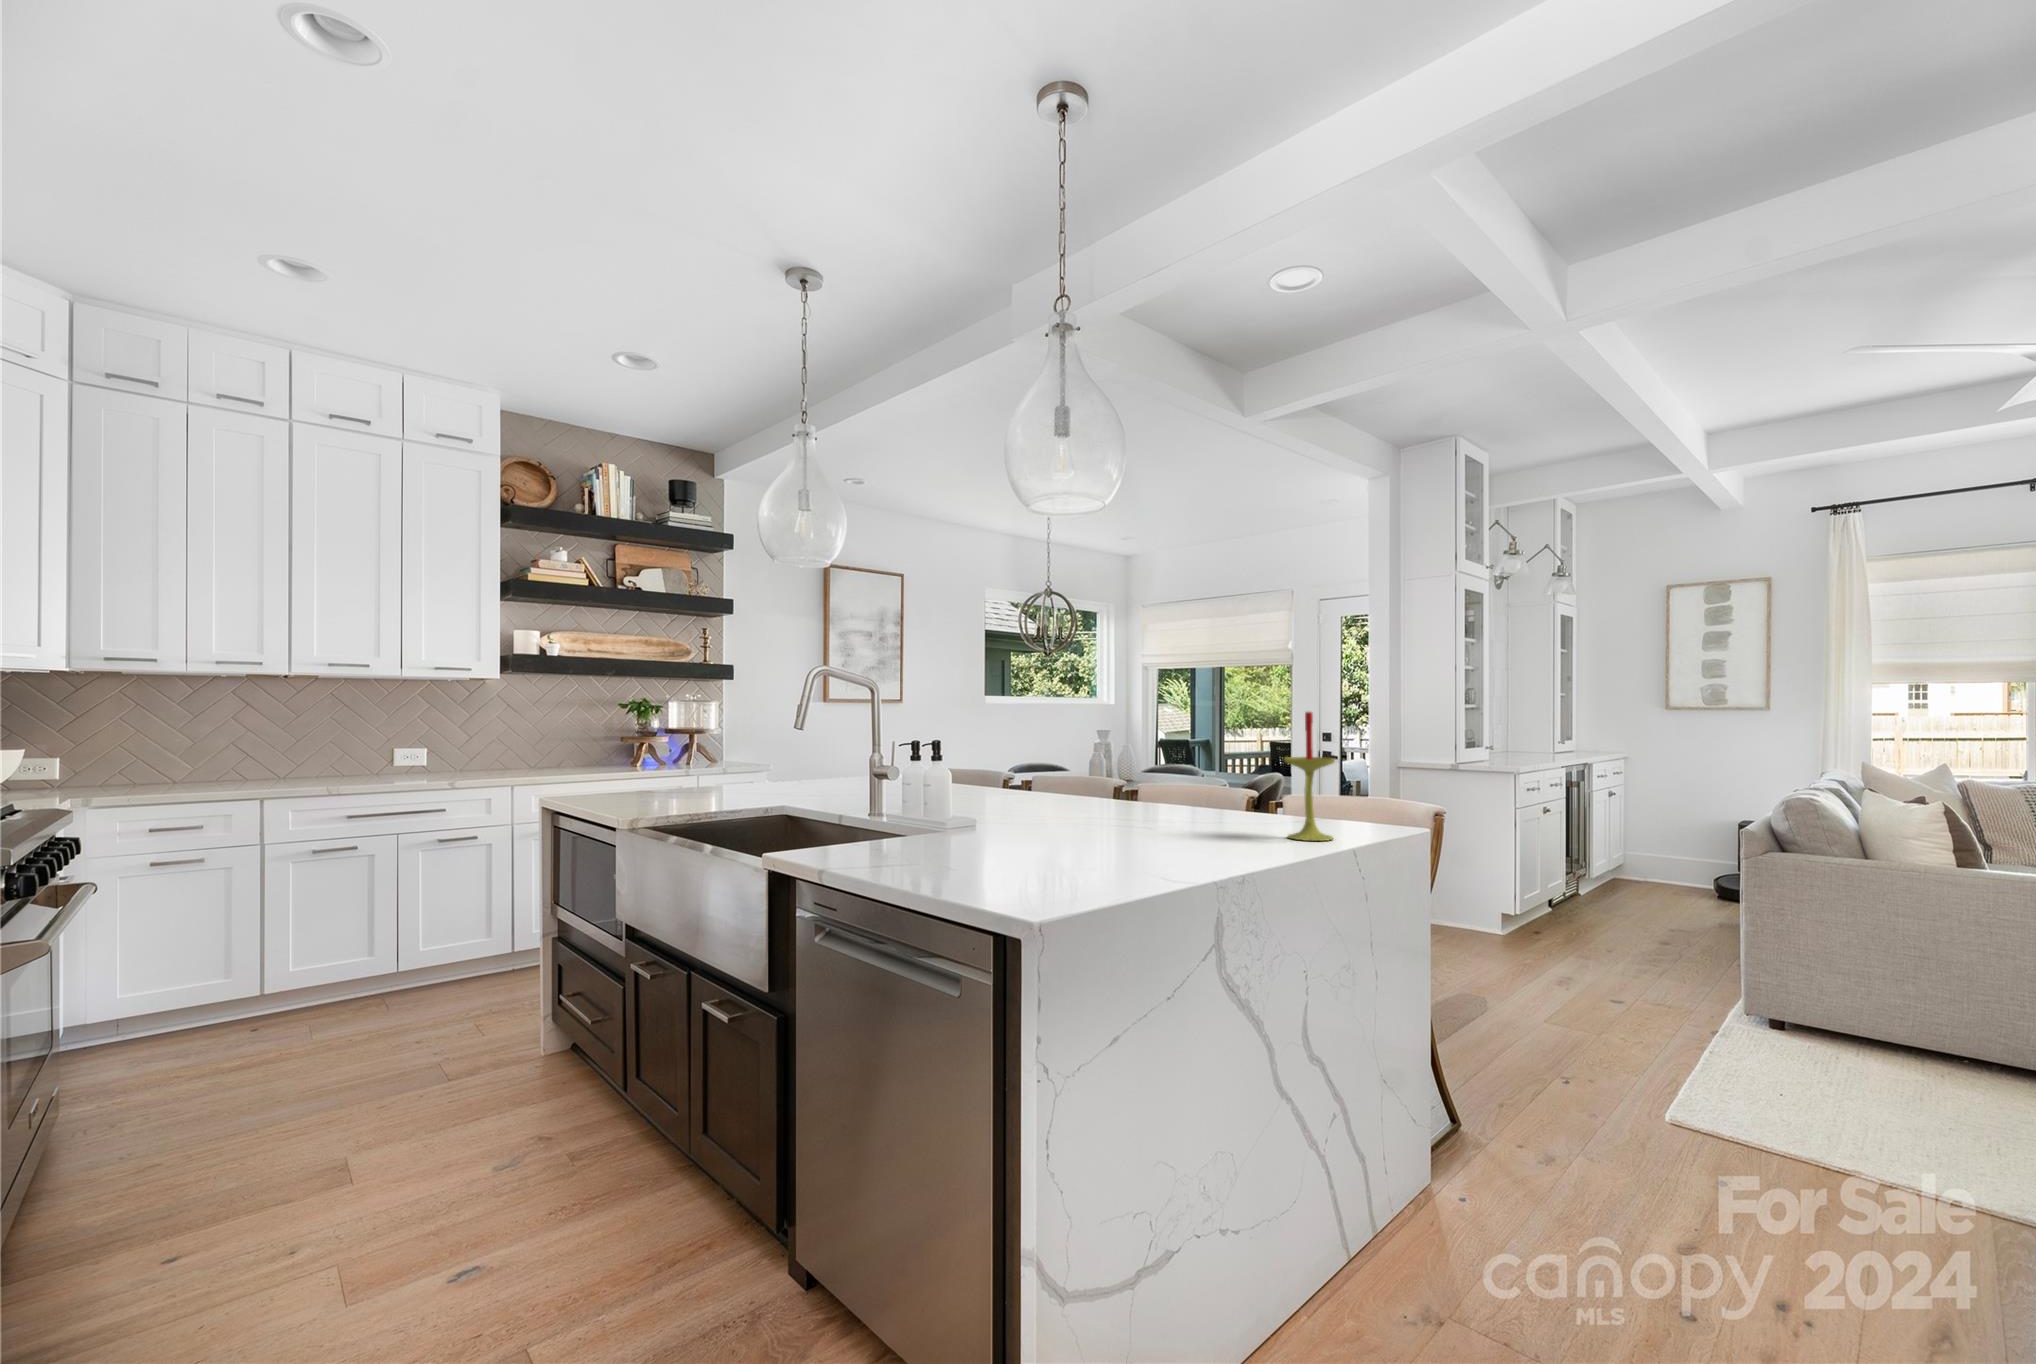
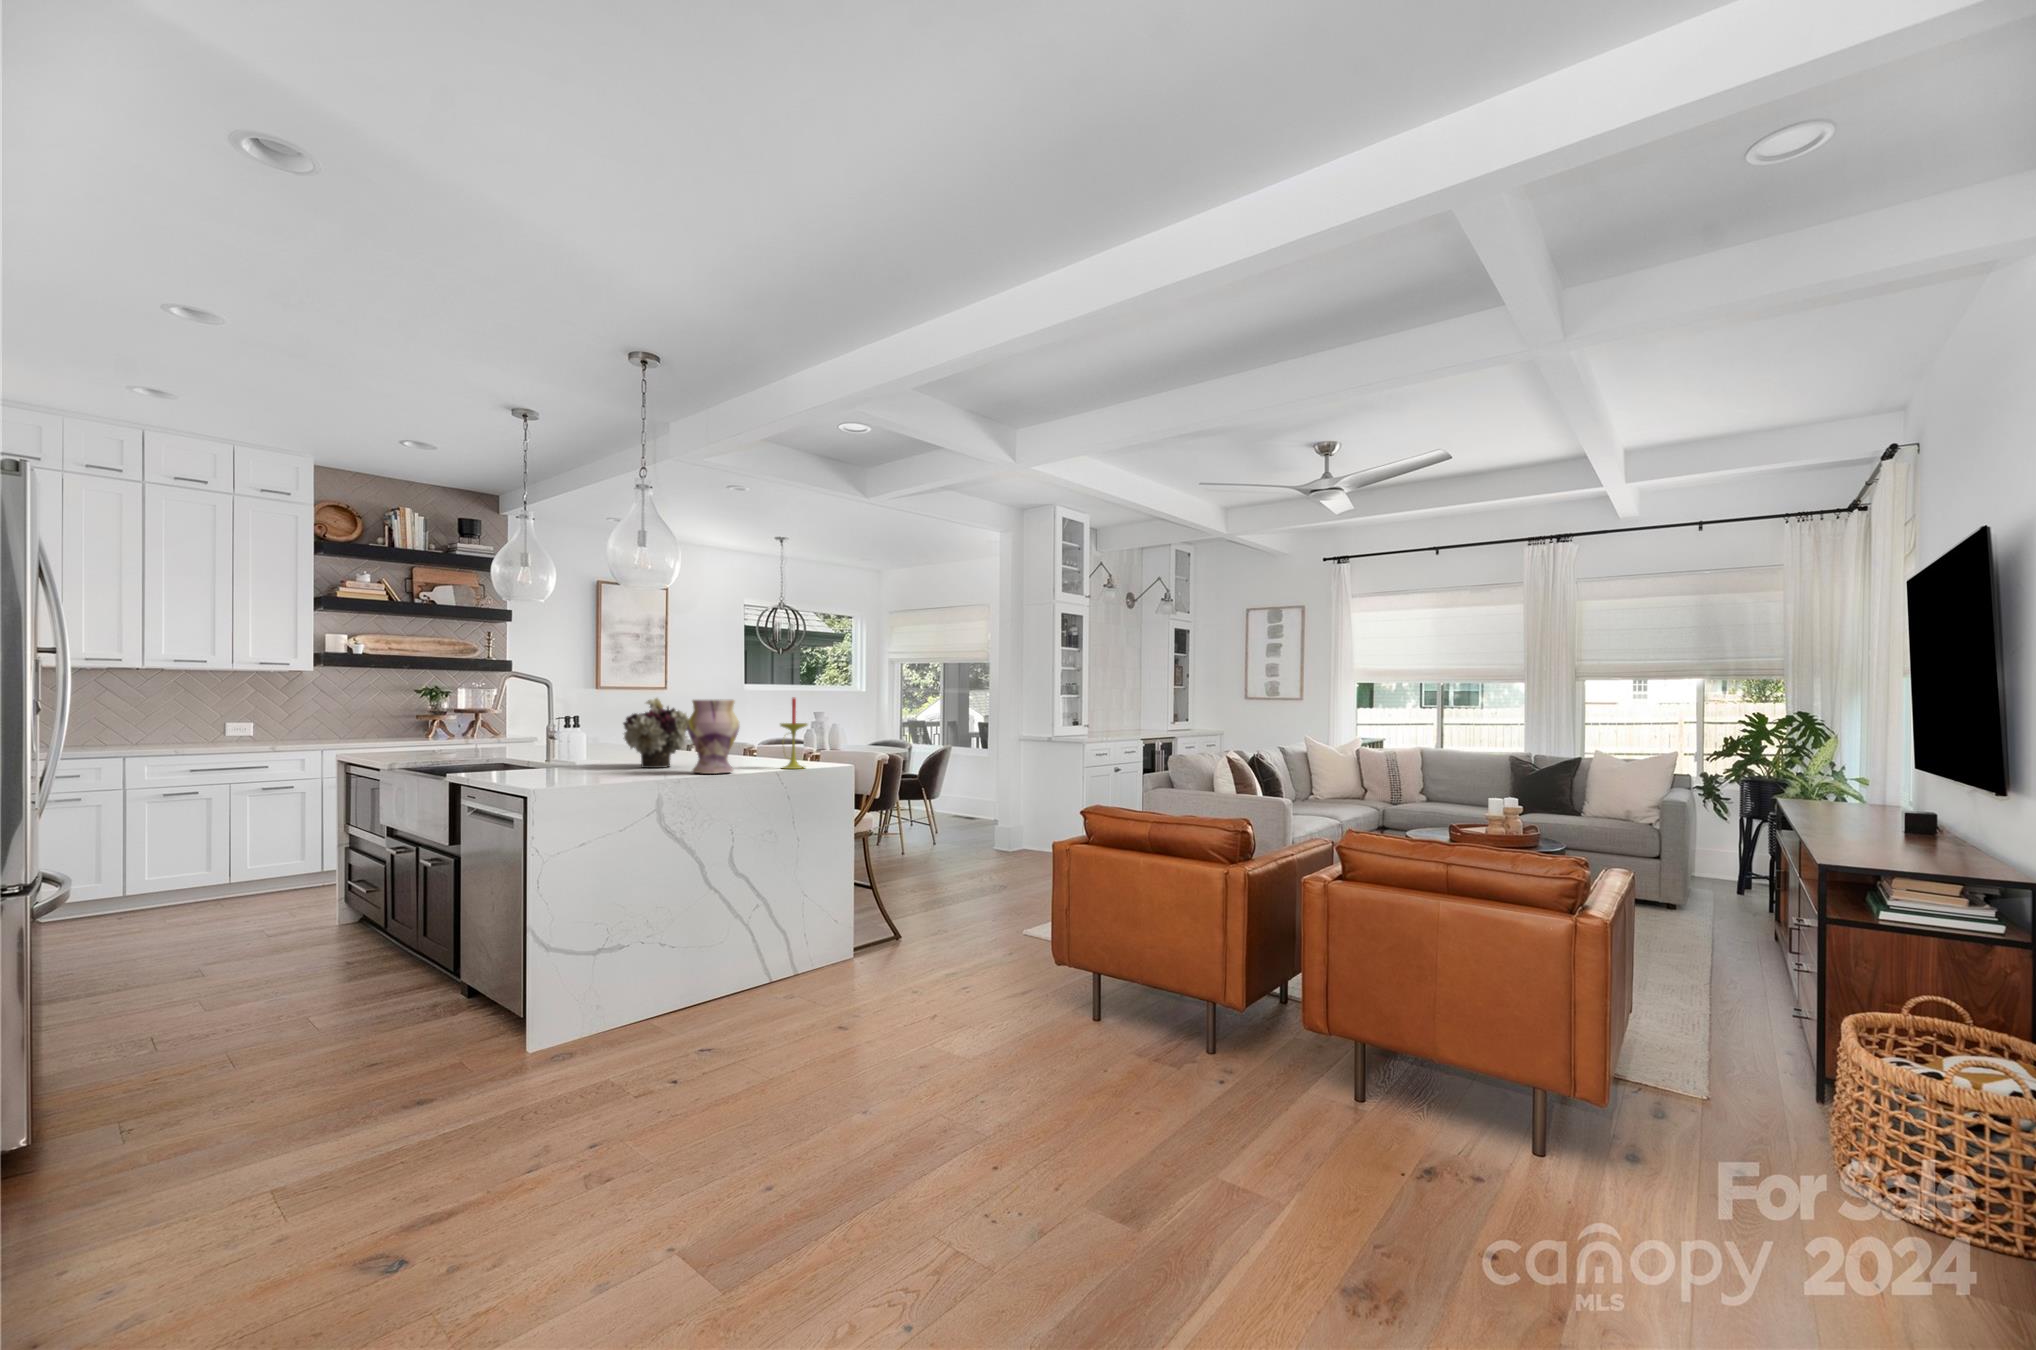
flower arrangement: none [1017,712,1124,837] -> present [623,698,689,768]
vase: none [1165,716,1260,858] -> present [687,699,739,774]

